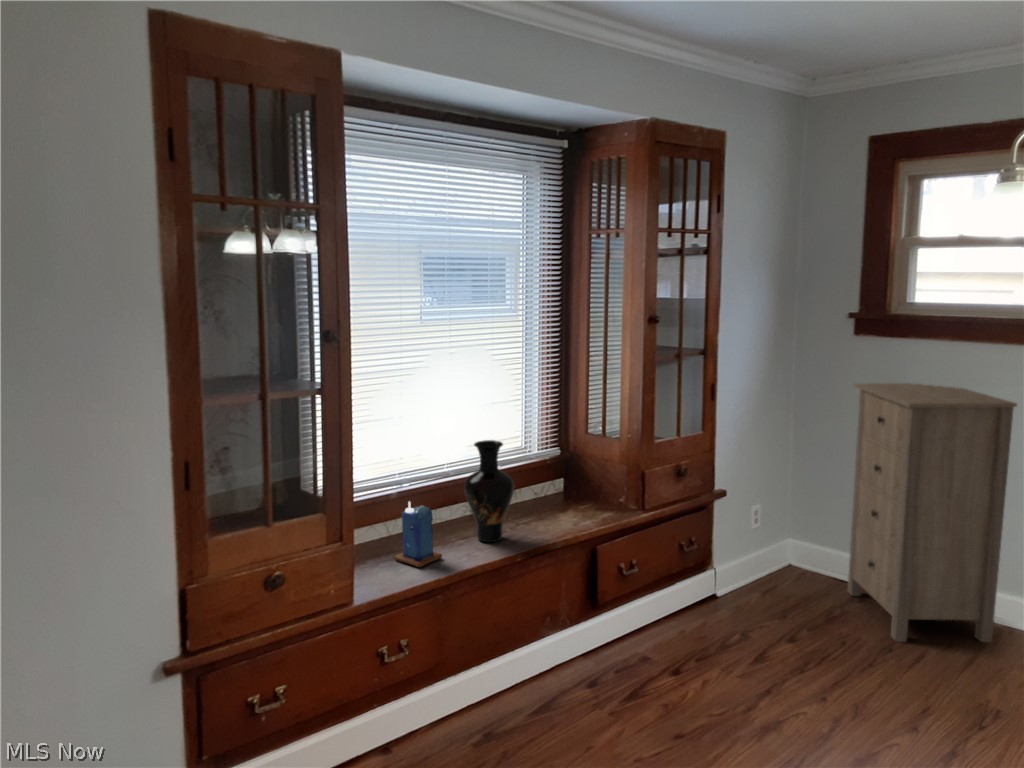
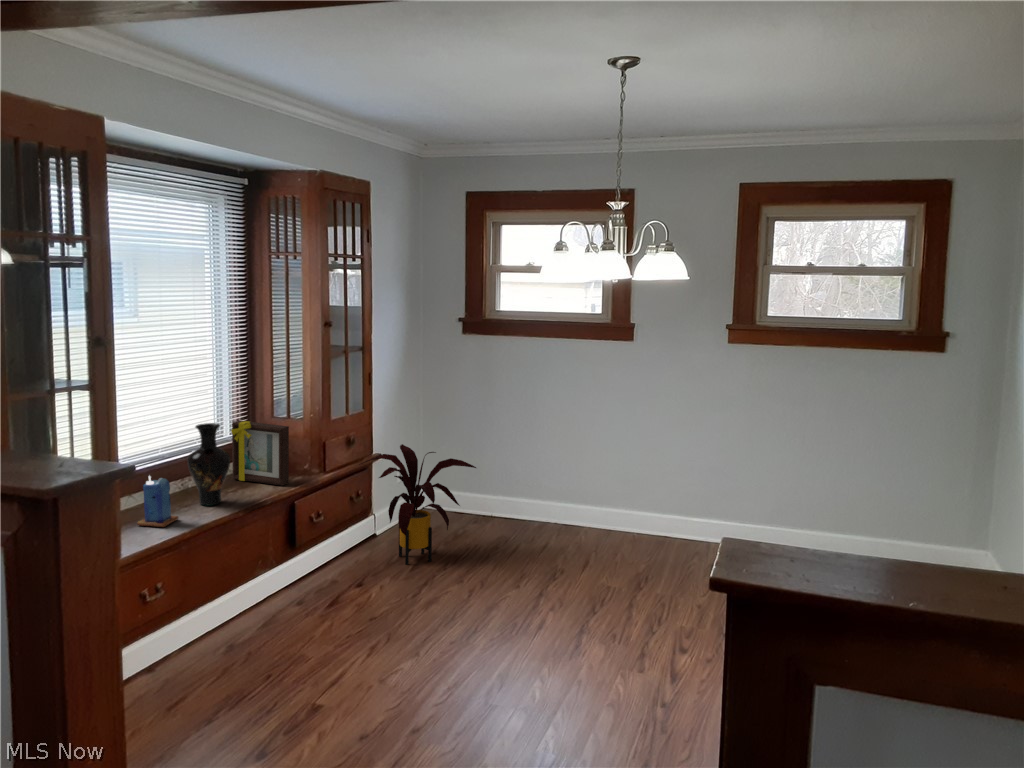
storage cabinet: present [848,383,1017,642] -> none [465,366,564,545]
picture frame: none [531,437,595,524] -> present [231,421,289,486]
house plant: none [692,481,861,651] -> present [359,444,476,565]

